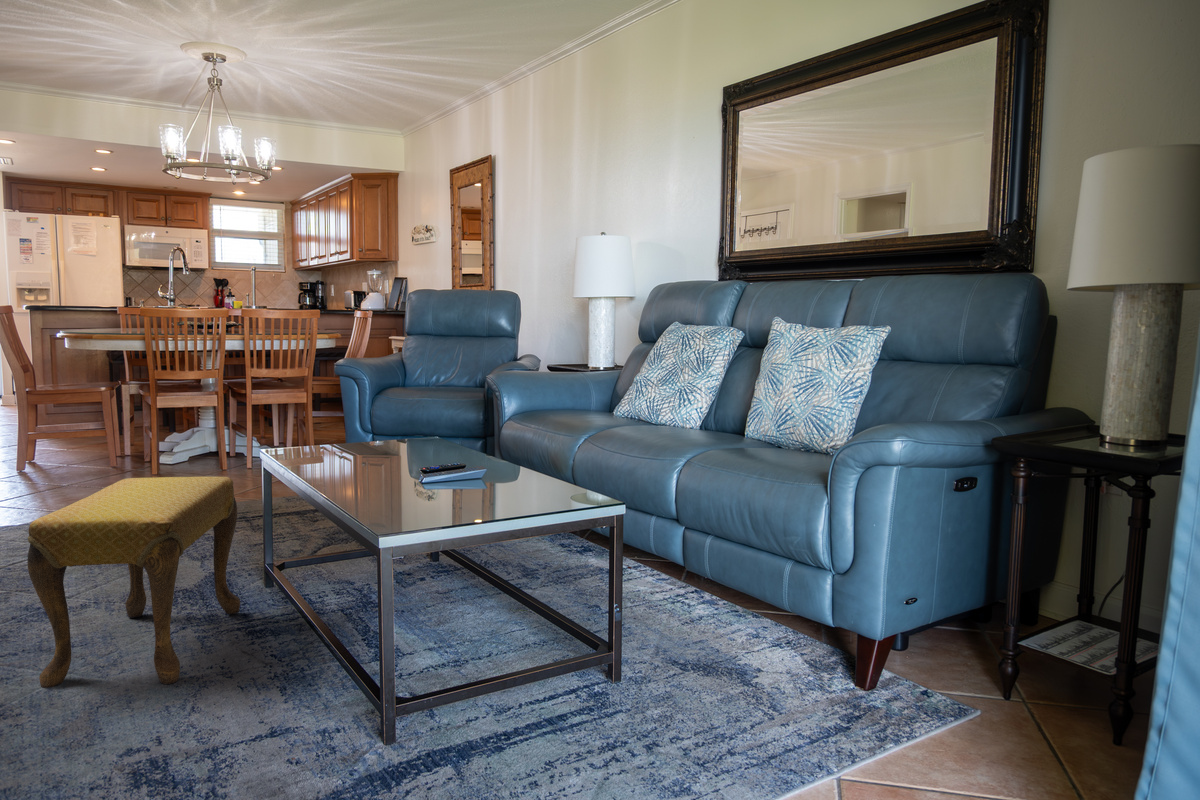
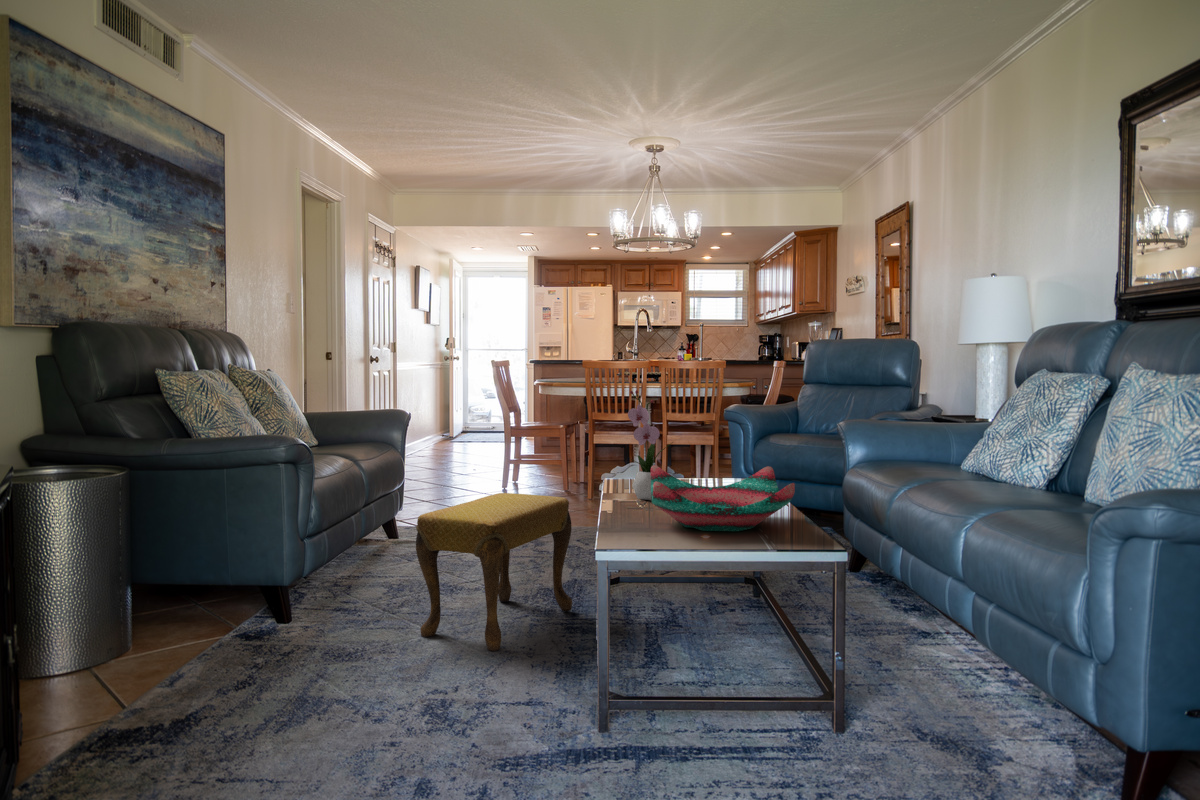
flower arrangement: none [324,344,373,471] -> present [628,390,671,500]
decorative bowl: none [377,425,559,500] -> present [651,465,795,531]

